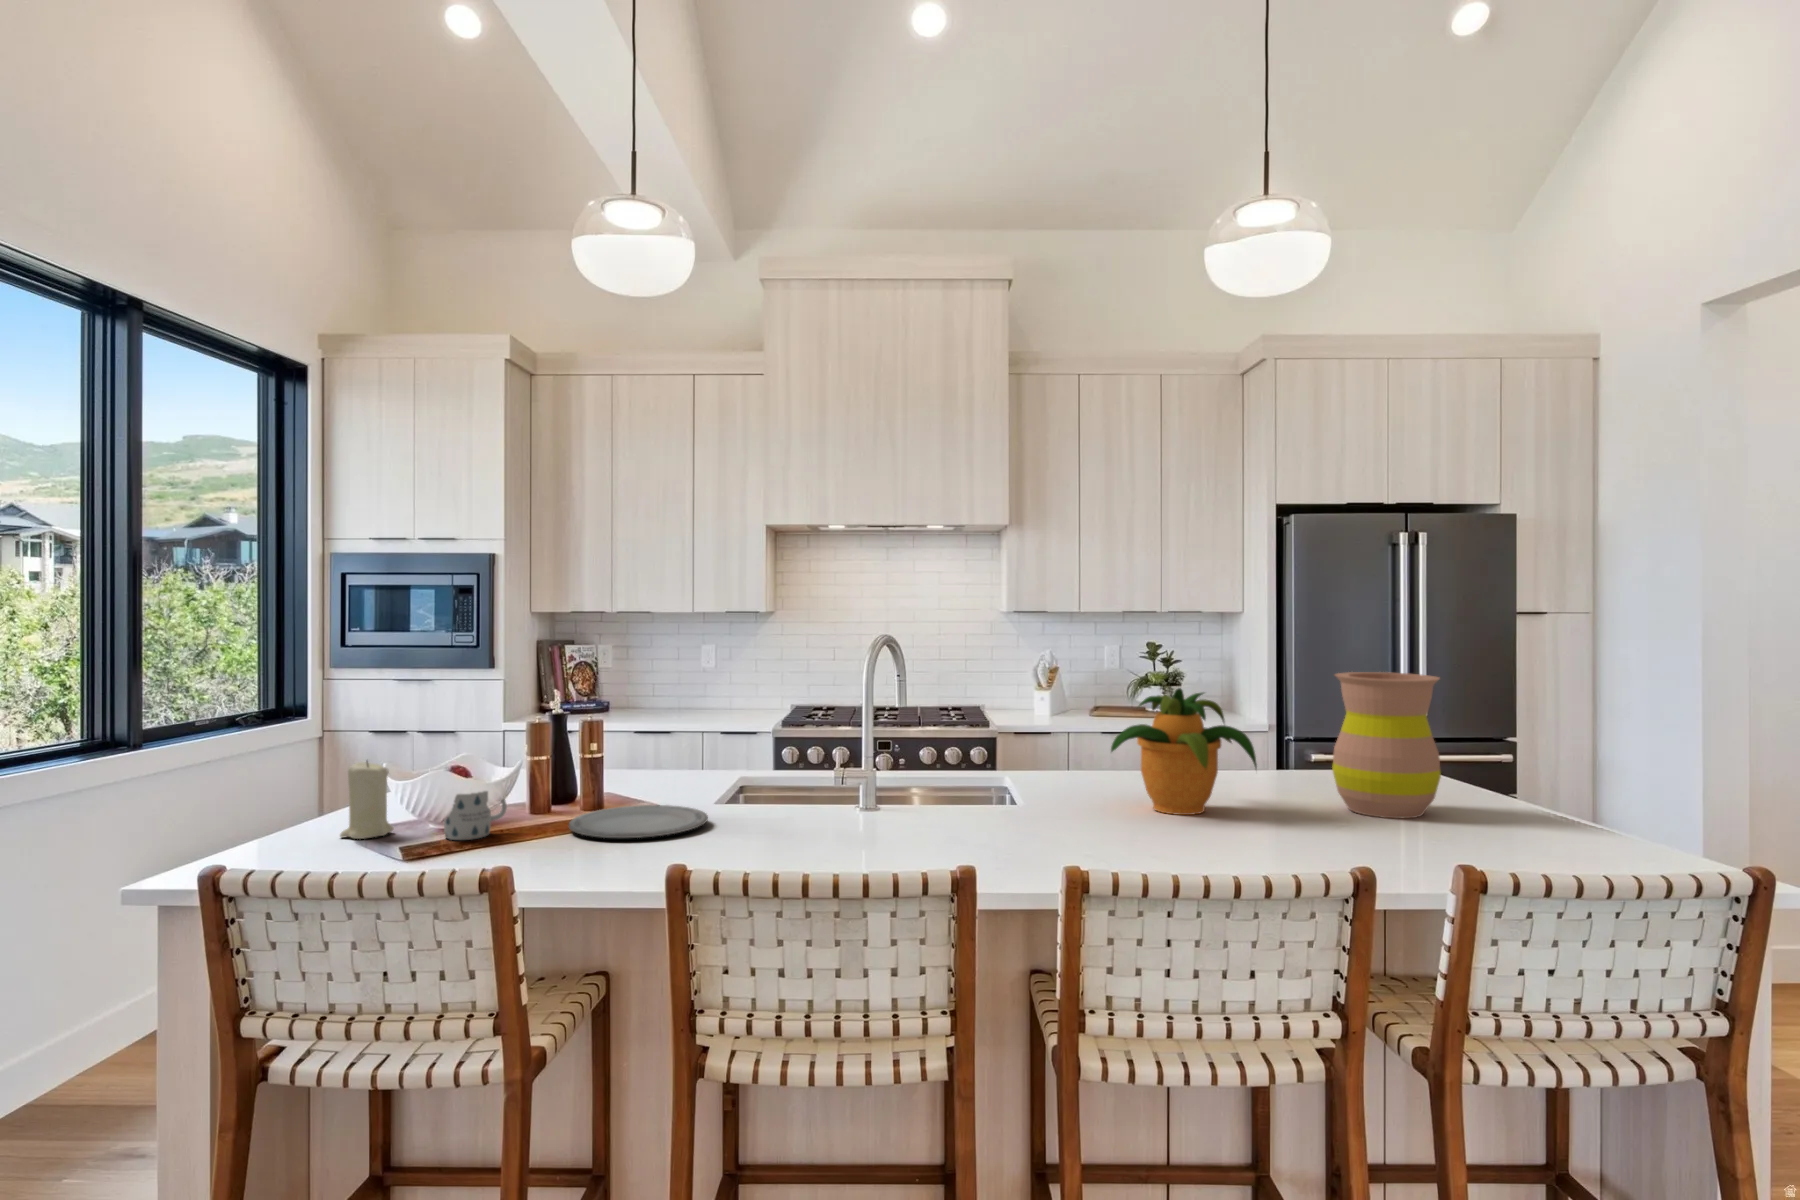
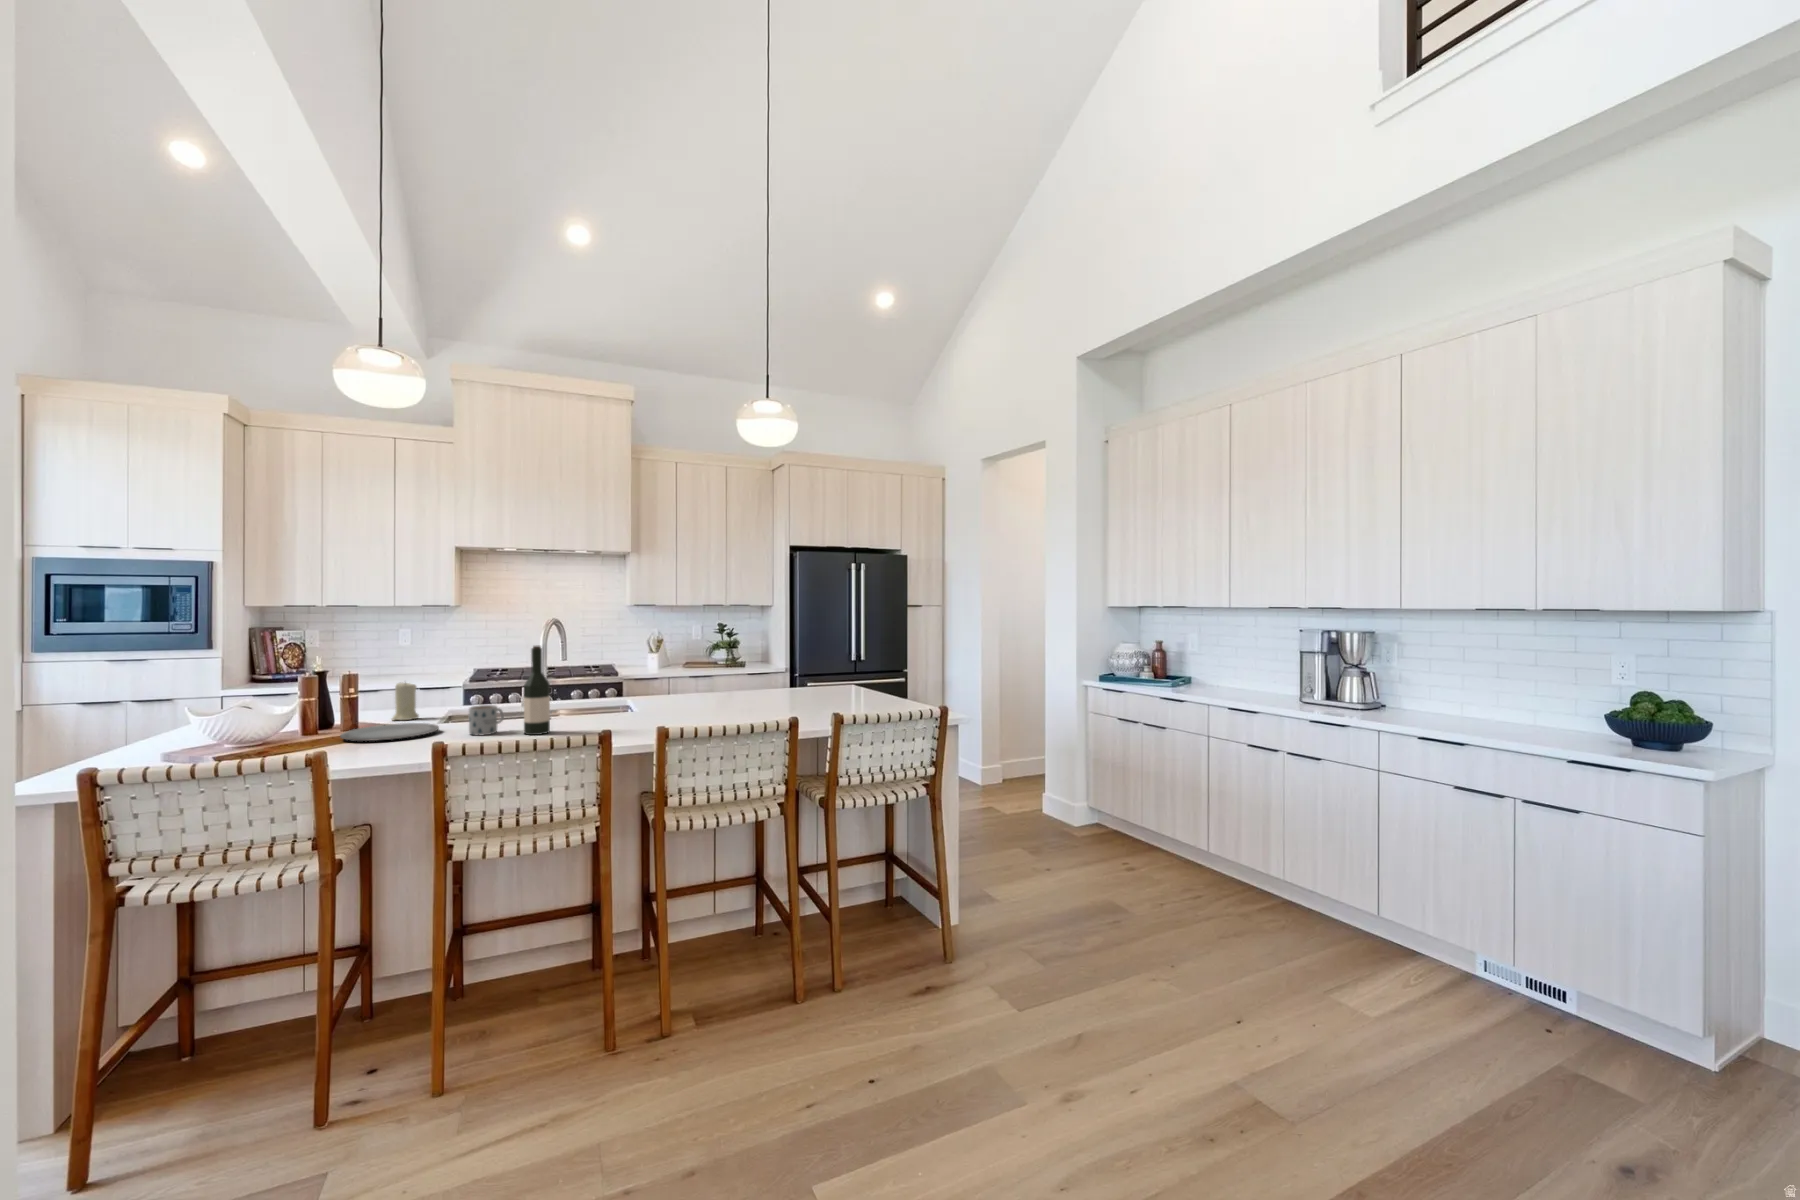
vase: present [1332,672,1441,818] -> none [799,633,848,703]
wine bottle: none [830,687,873,851] -> present [524,645,550,735]
potted plant: present [1111,688,1257,815] -> none [685,643,761,709]
candle: present [340,761,394,839] -> present [392,683,419,721]
mug: present [444,791,507,840] -> present [469,705,504,735]

